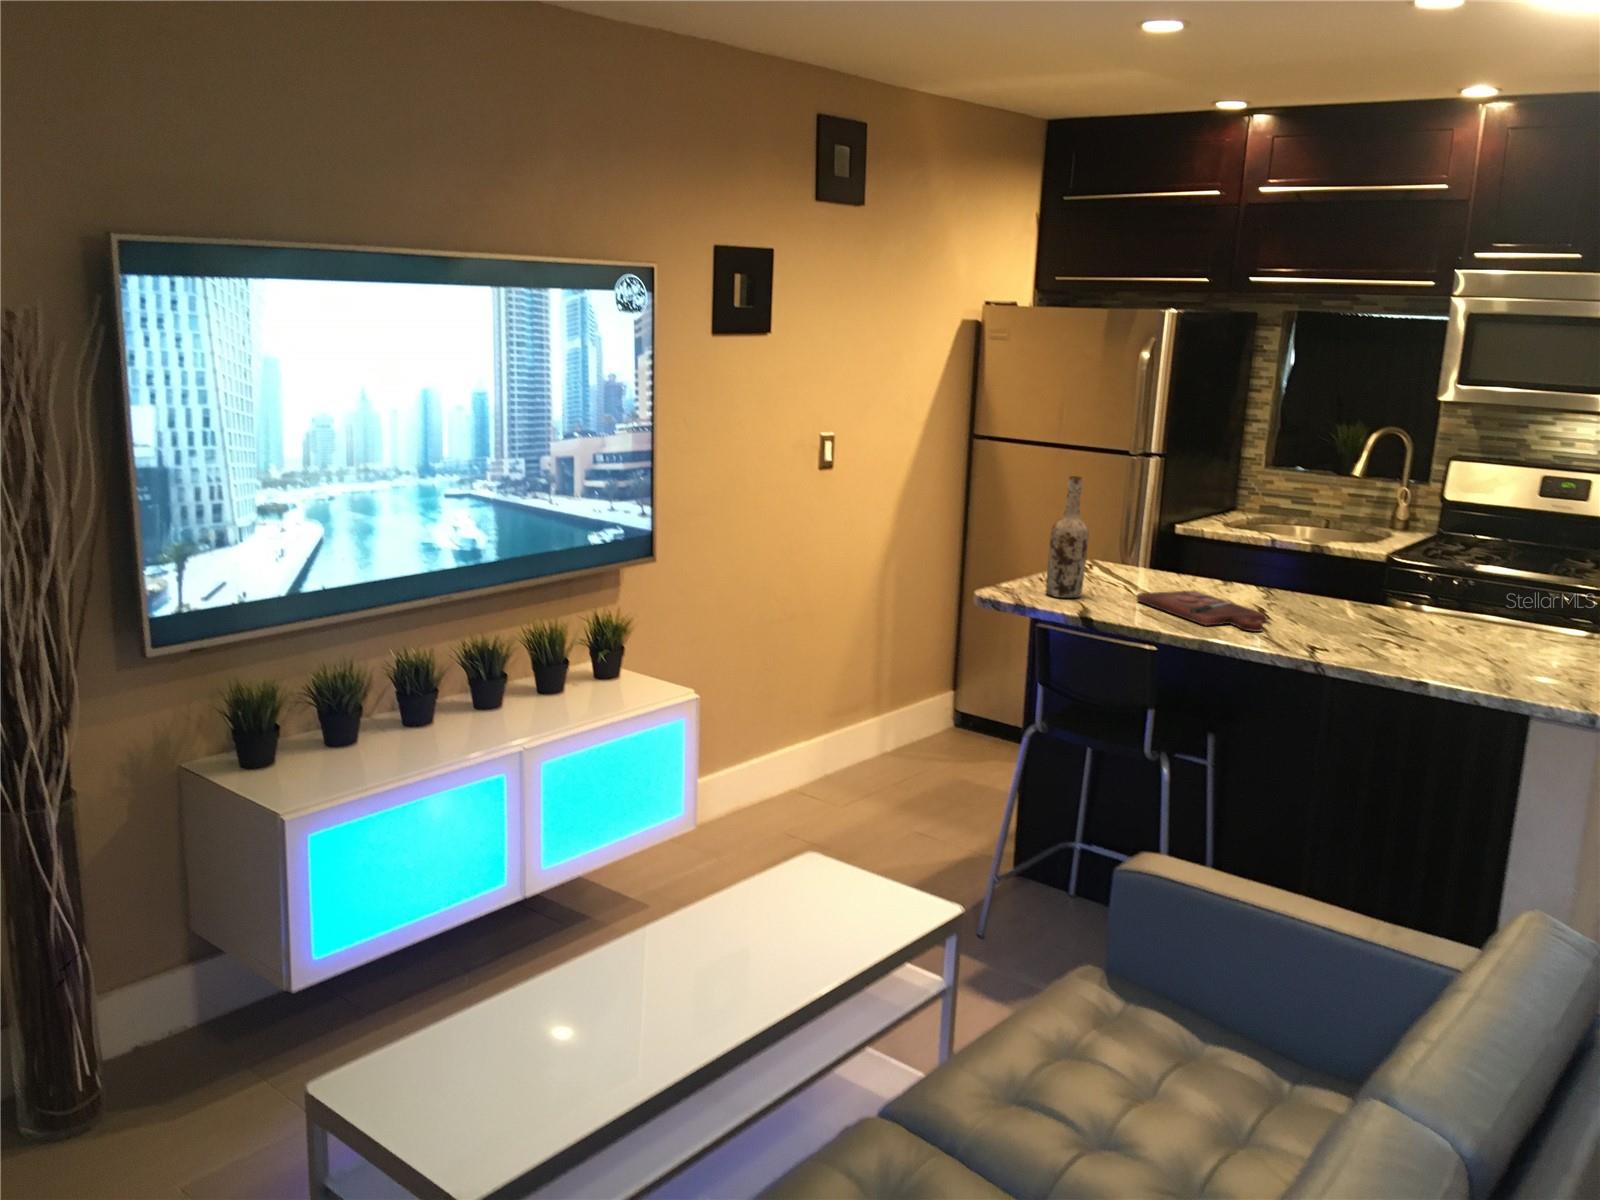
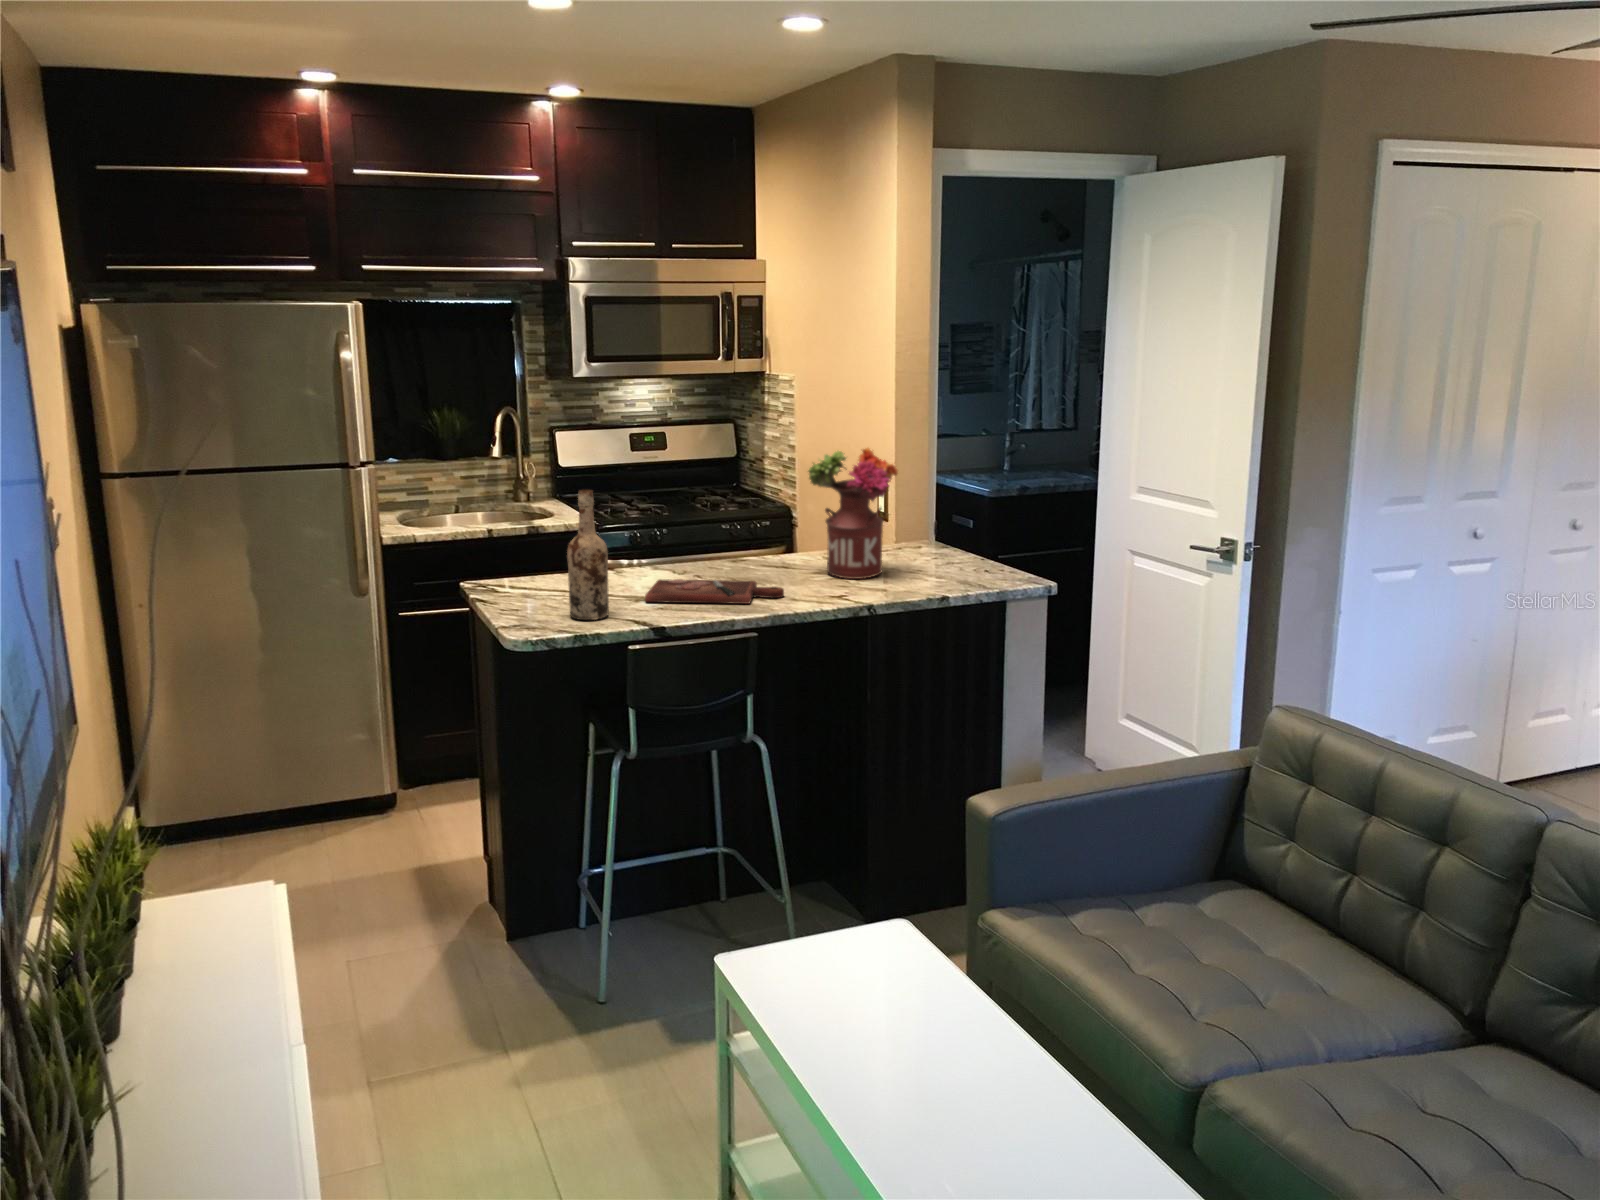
flower arrangement: none [1366,492,1482,649] -> present [808,448,898,579]

